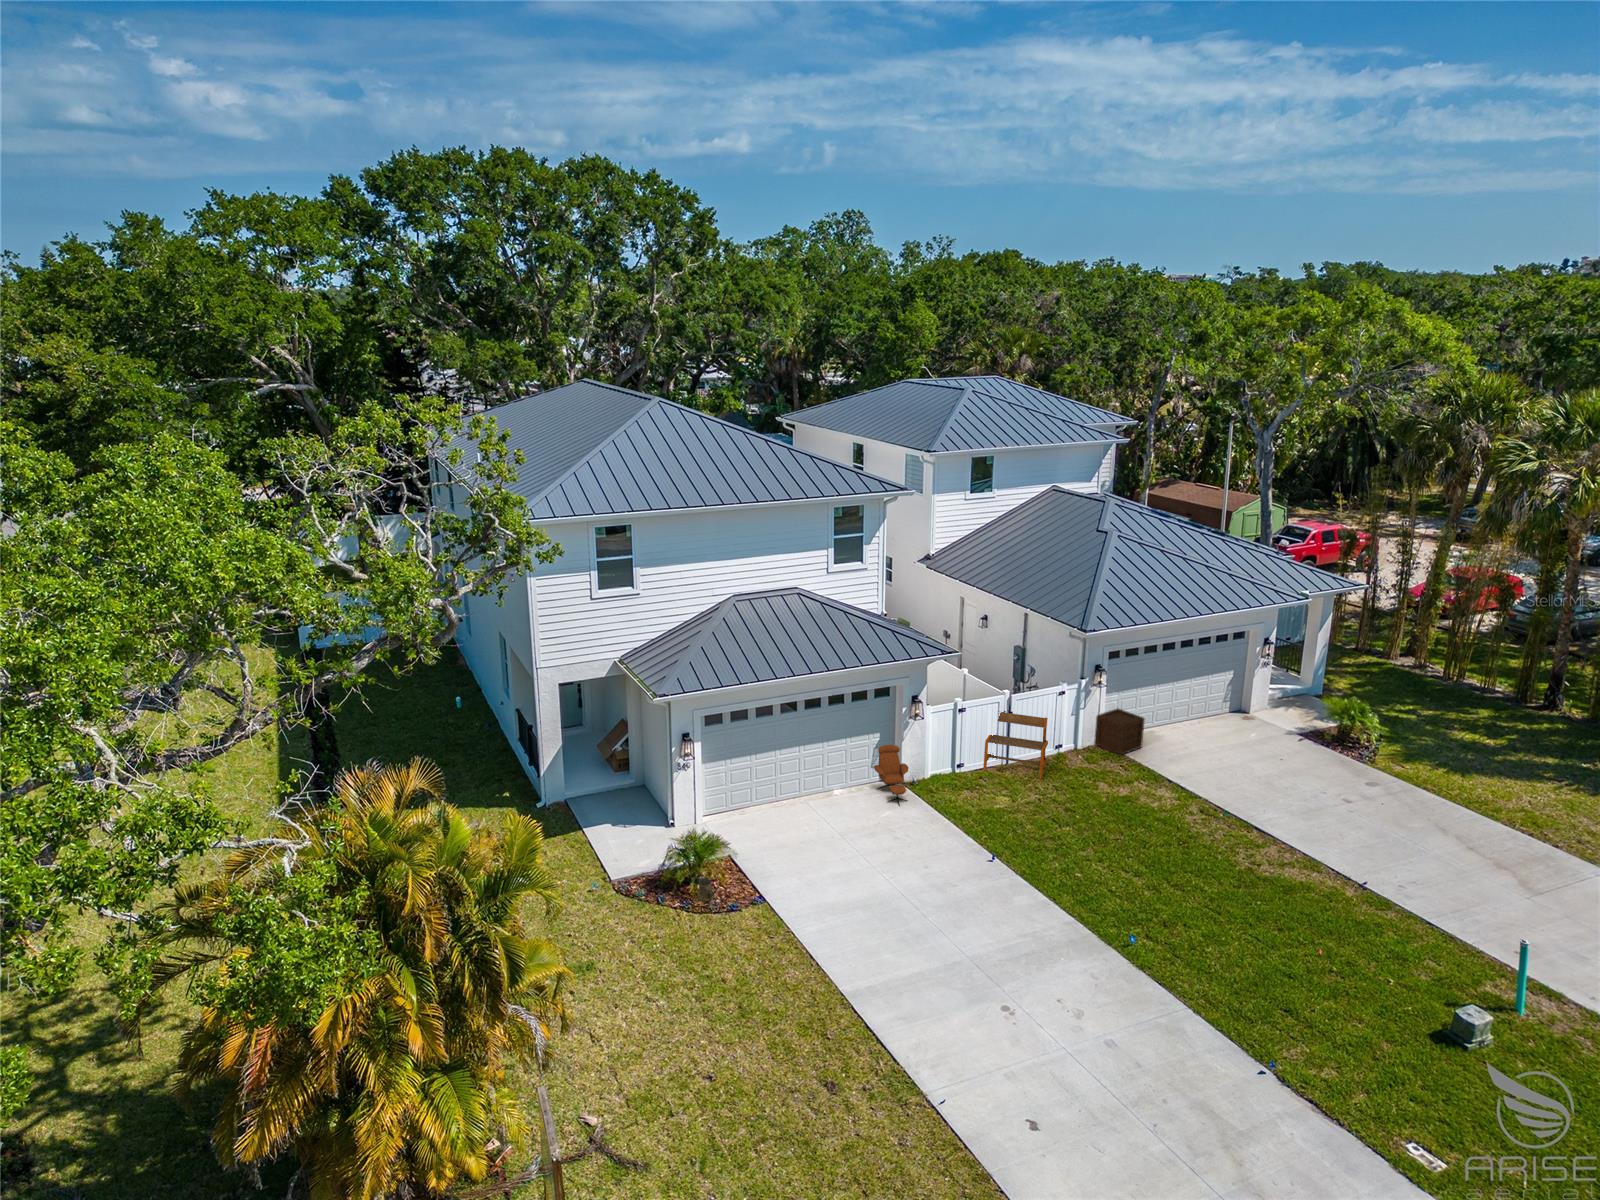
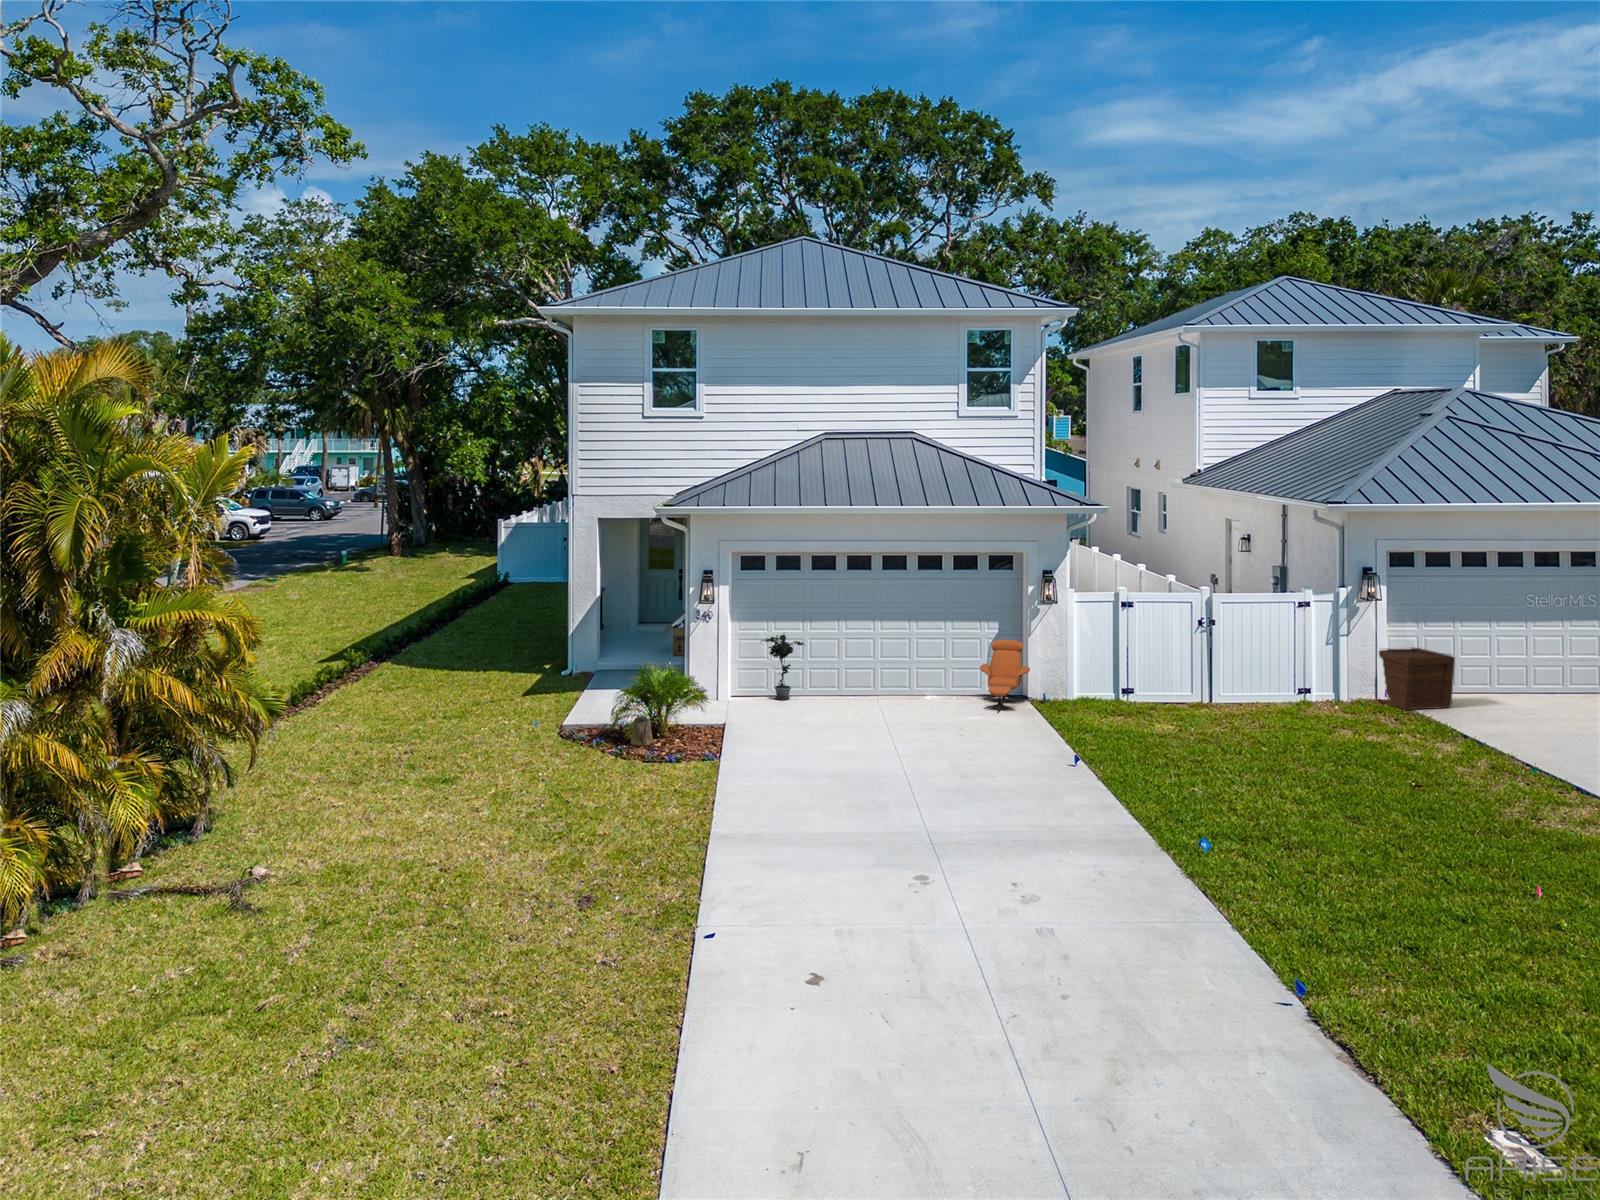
bench: present [983,712,1048,780] -> none [1160,618,1266,716]
potted plant: none [728,770,762,817] -> present [761,633,805,700]

